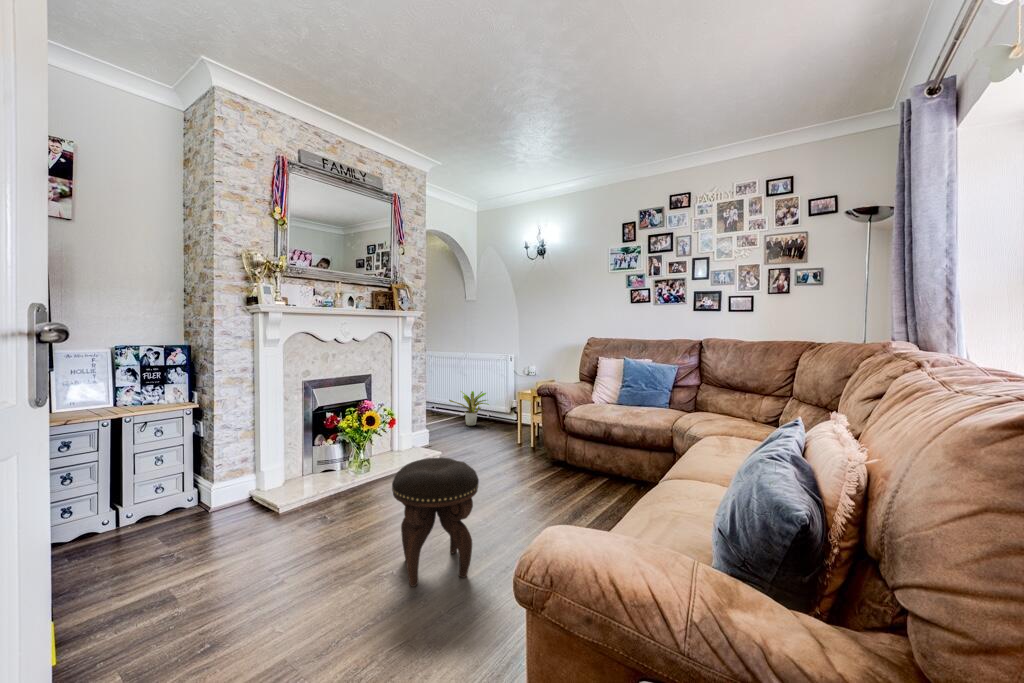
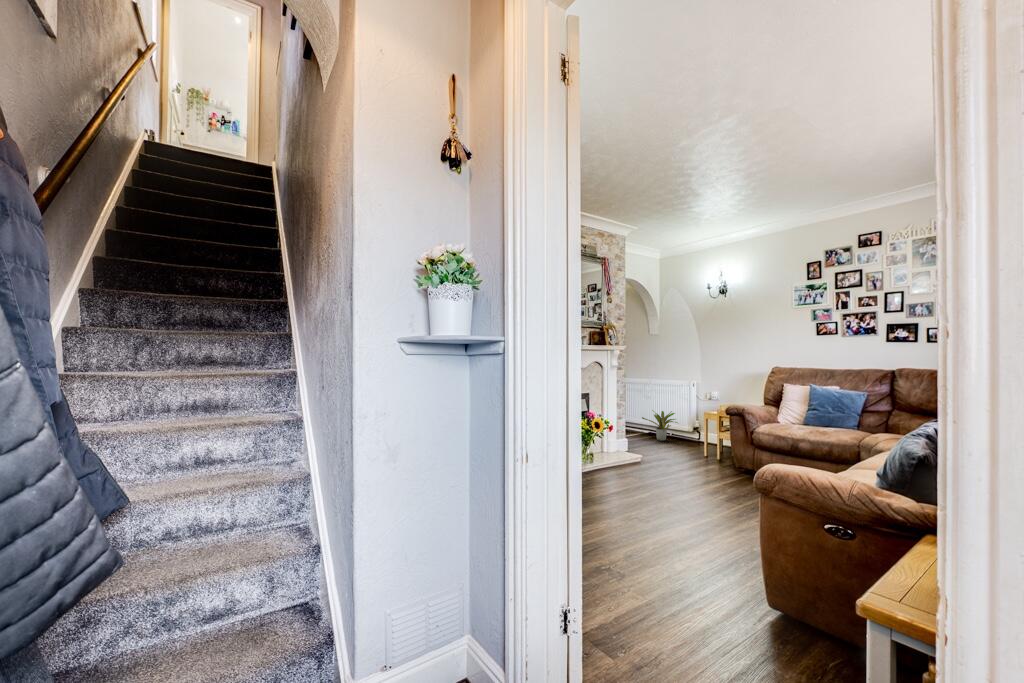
footstool: present [392,458,479,587] -> none [632,446,689,524]

